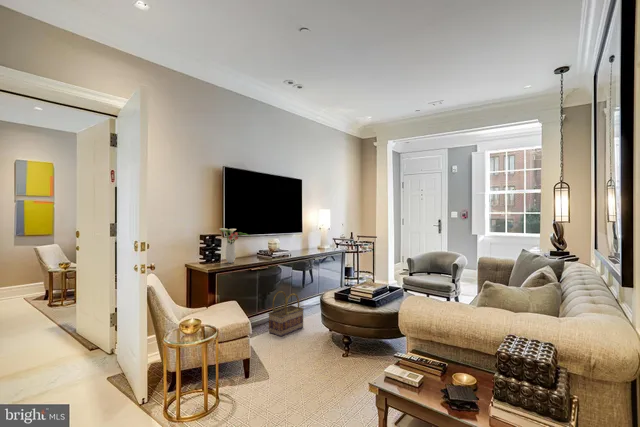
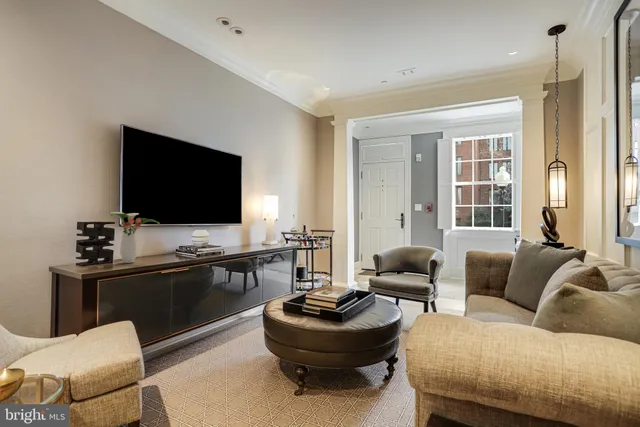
basket: present [268,291,304,336] -> none [187,301,240,368]

